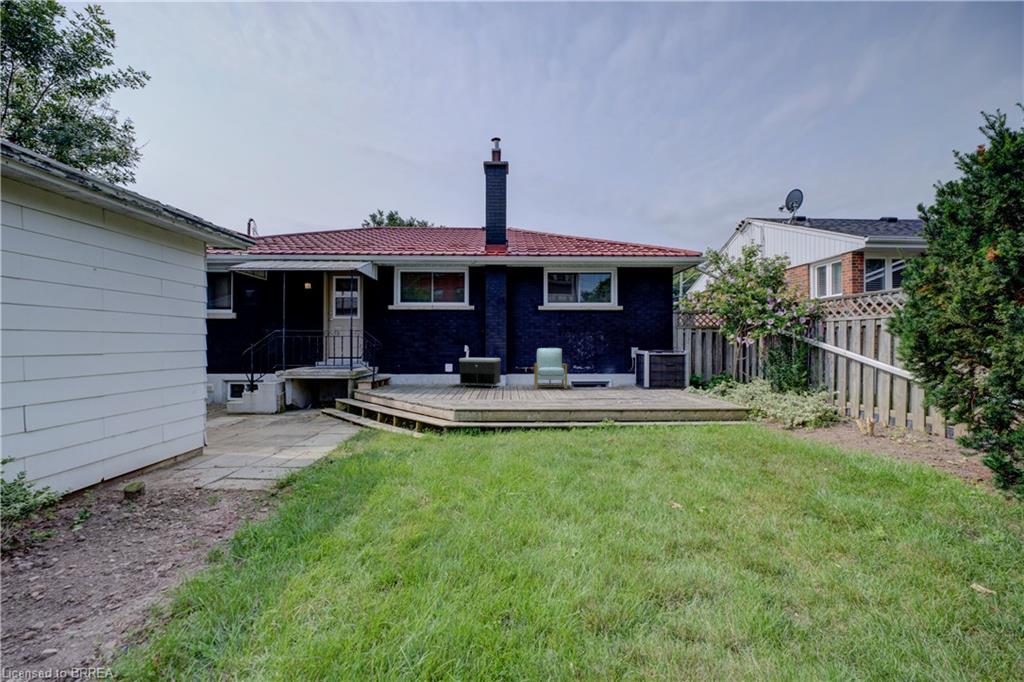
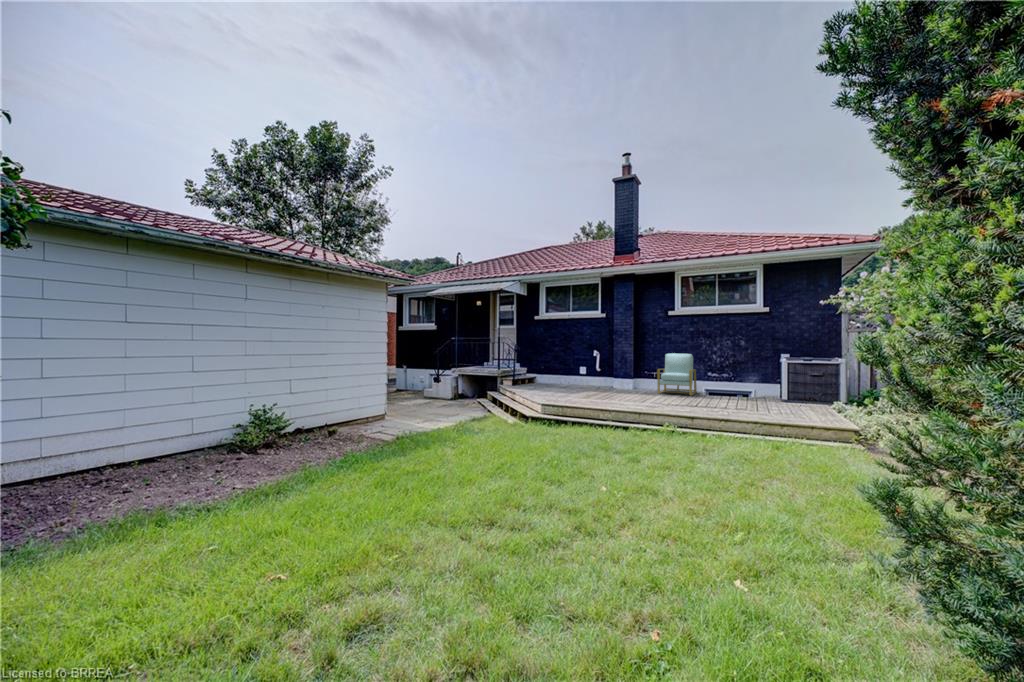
storage bench: present [459,358,501,387] -> none [587,362,628,390]

